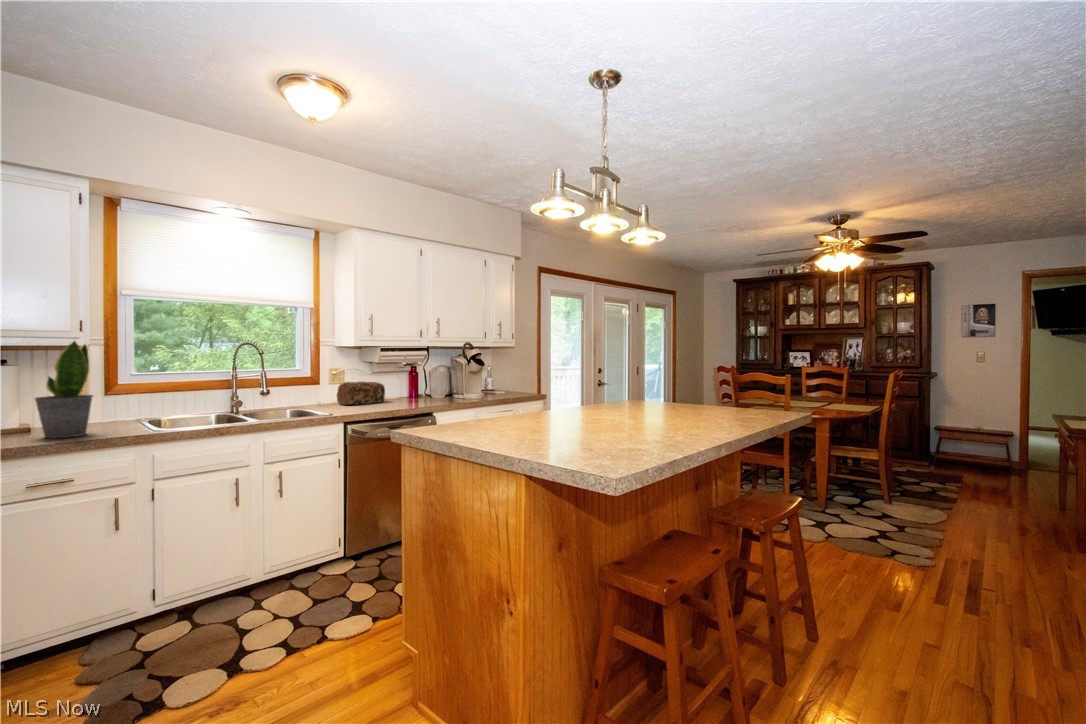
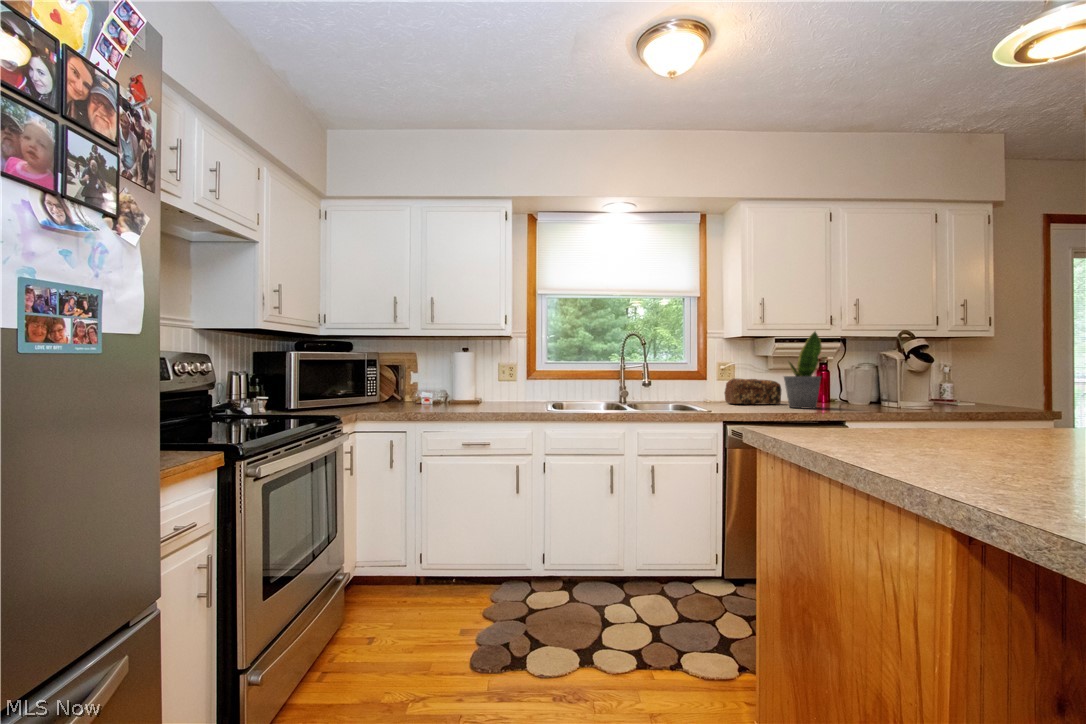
potted plant: present [35,341,93,438] -> present [784,332,822,409]

